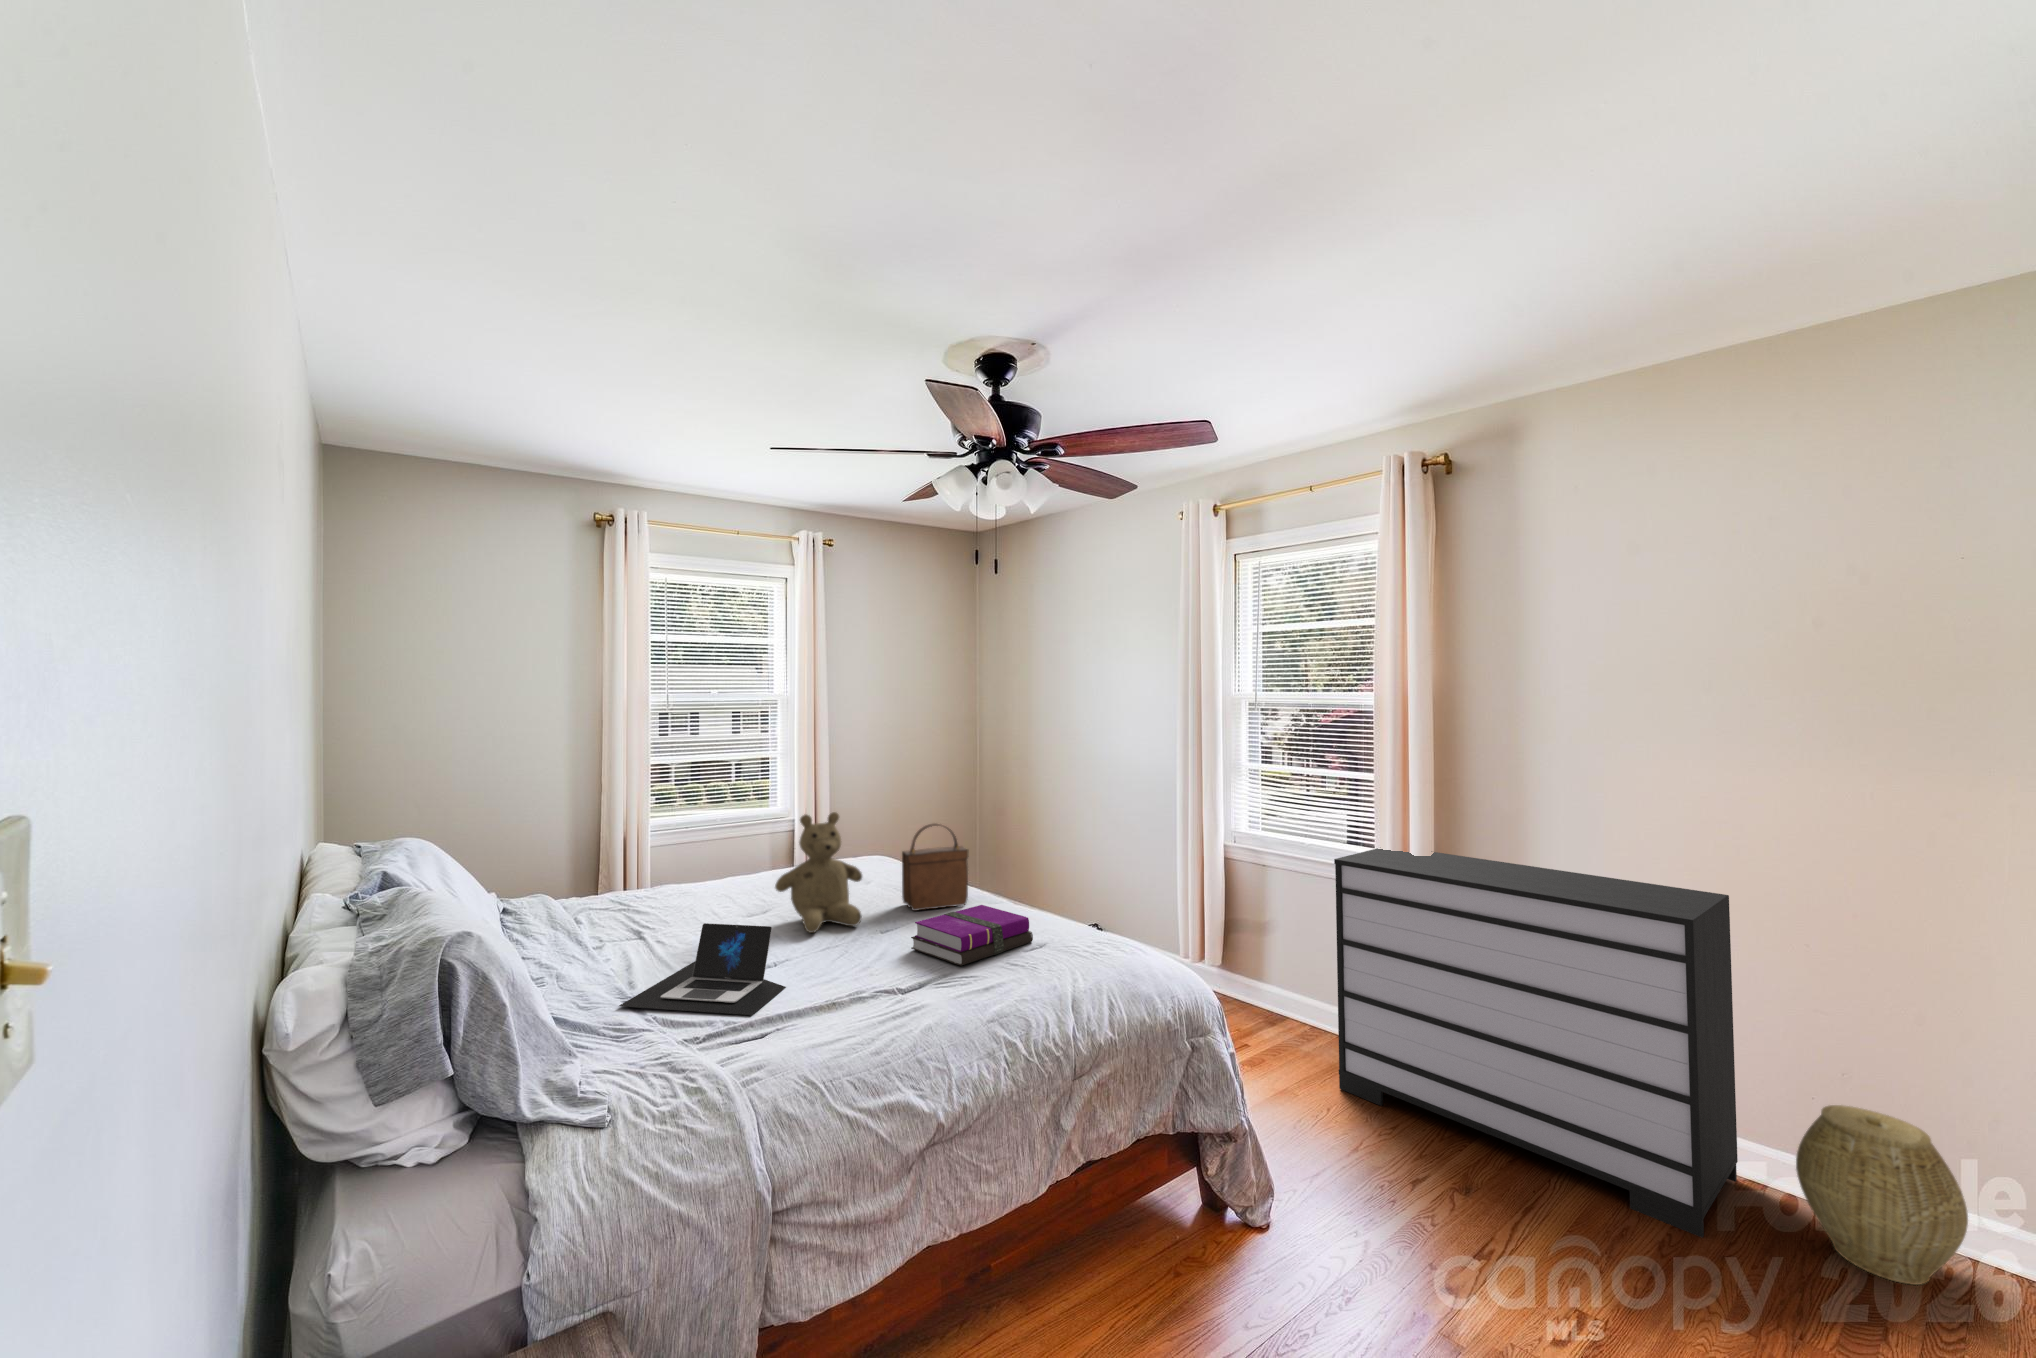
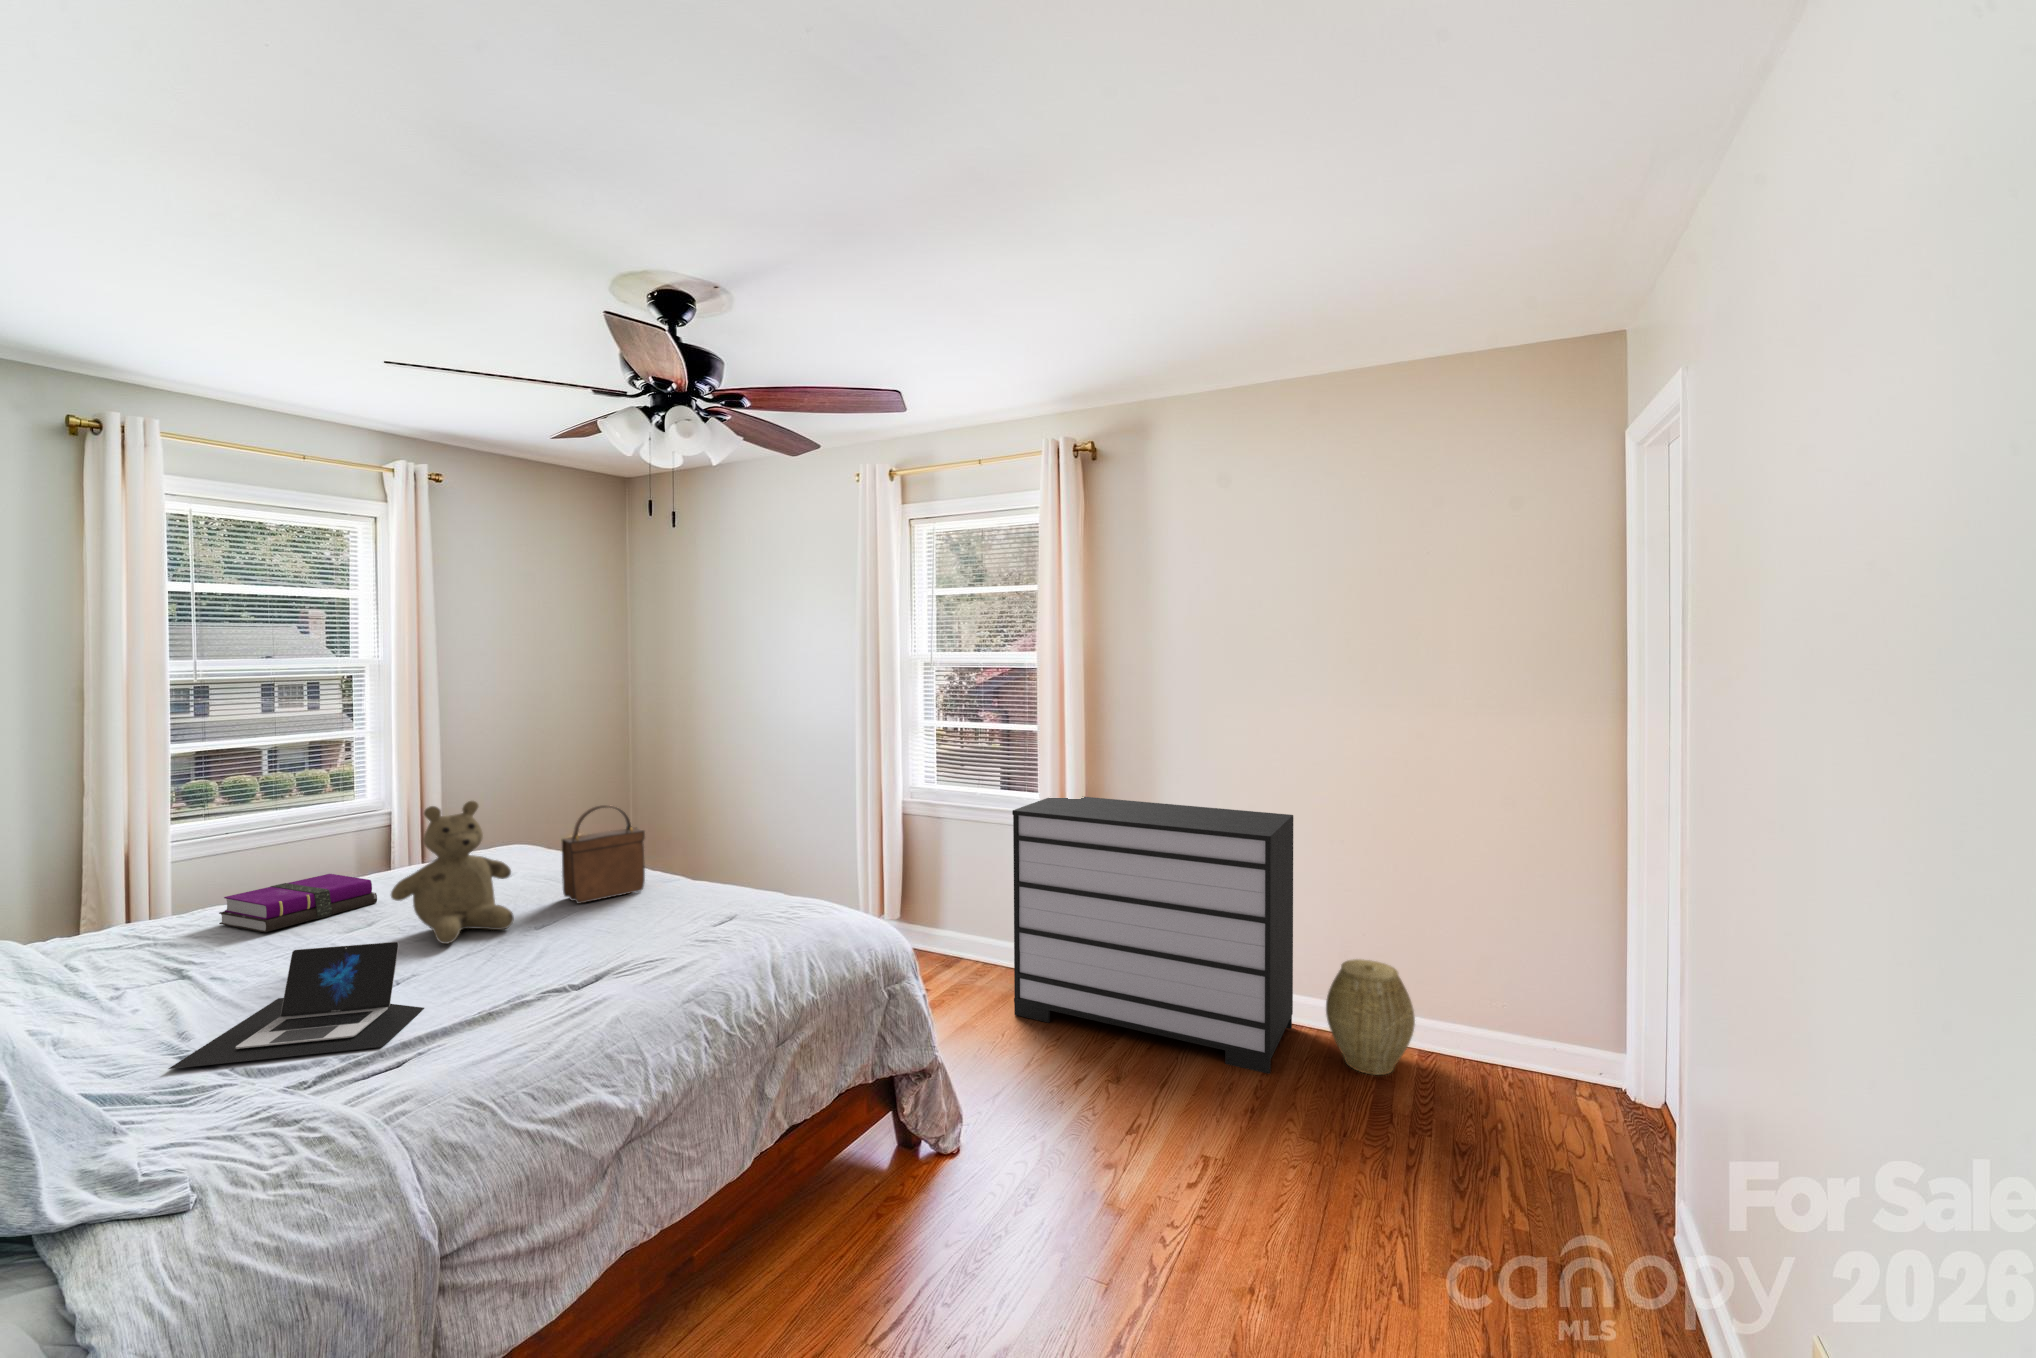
notebook: present [911,905,1033,966] -> present [219,874,377,932]

